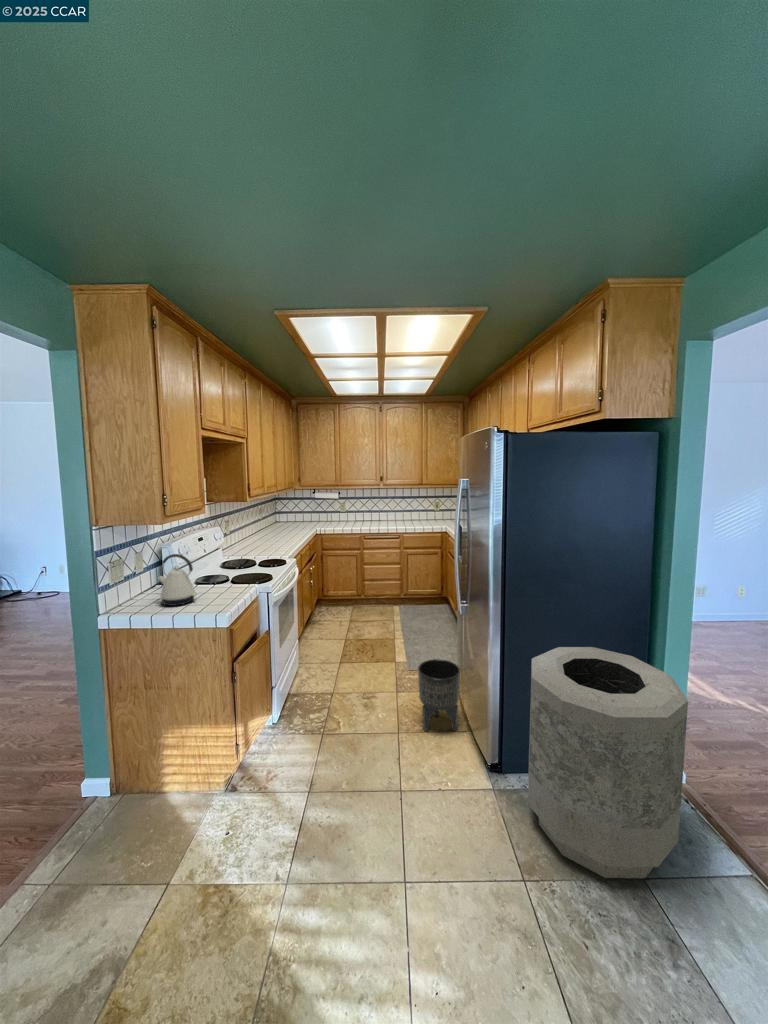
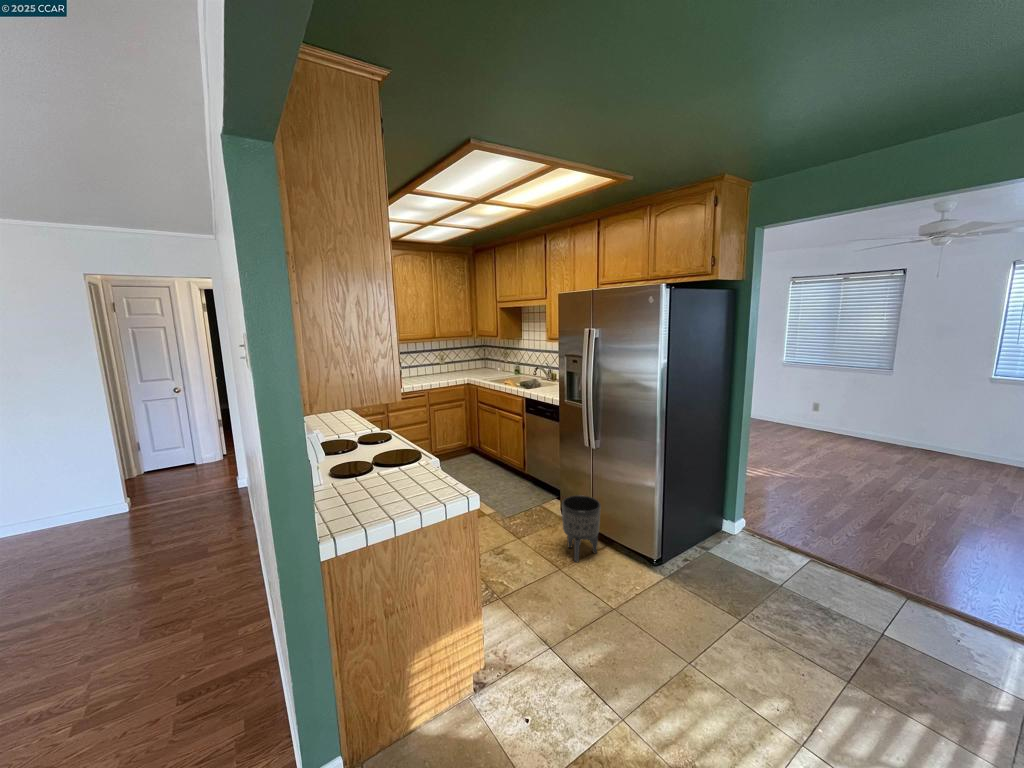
kettle: present [157,554,197,606] -> none [350,433,404,502]
trash can: present [528,647,688,878] -> none [683,452,799,599]

